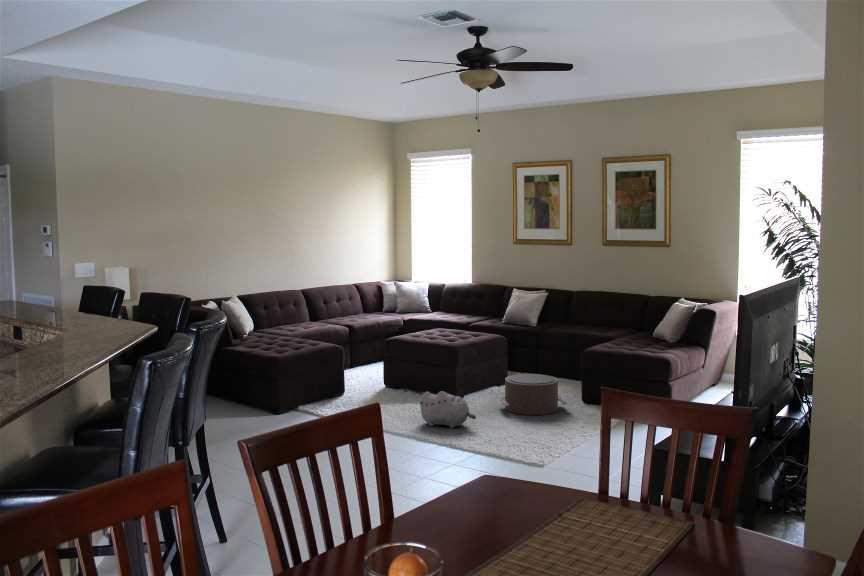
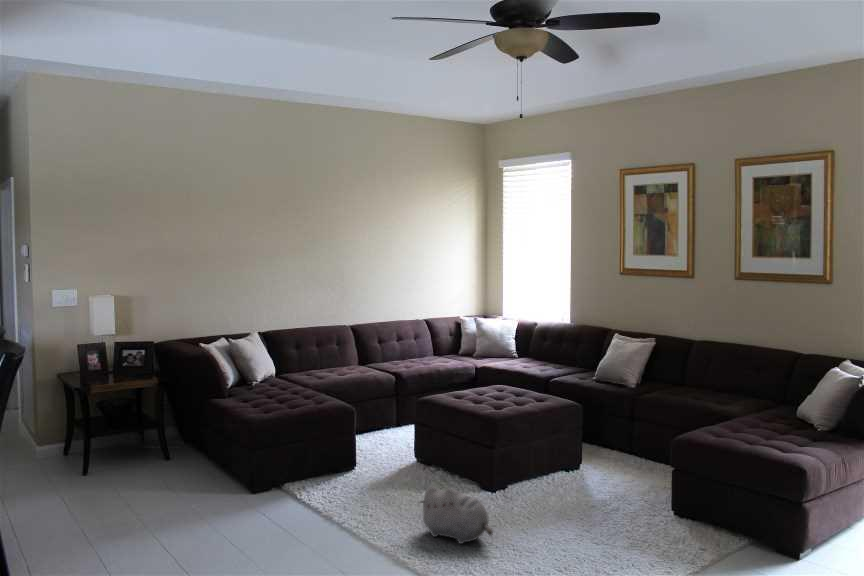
pouf: present [499,374,568,415] -> none [548,463,647,531]

